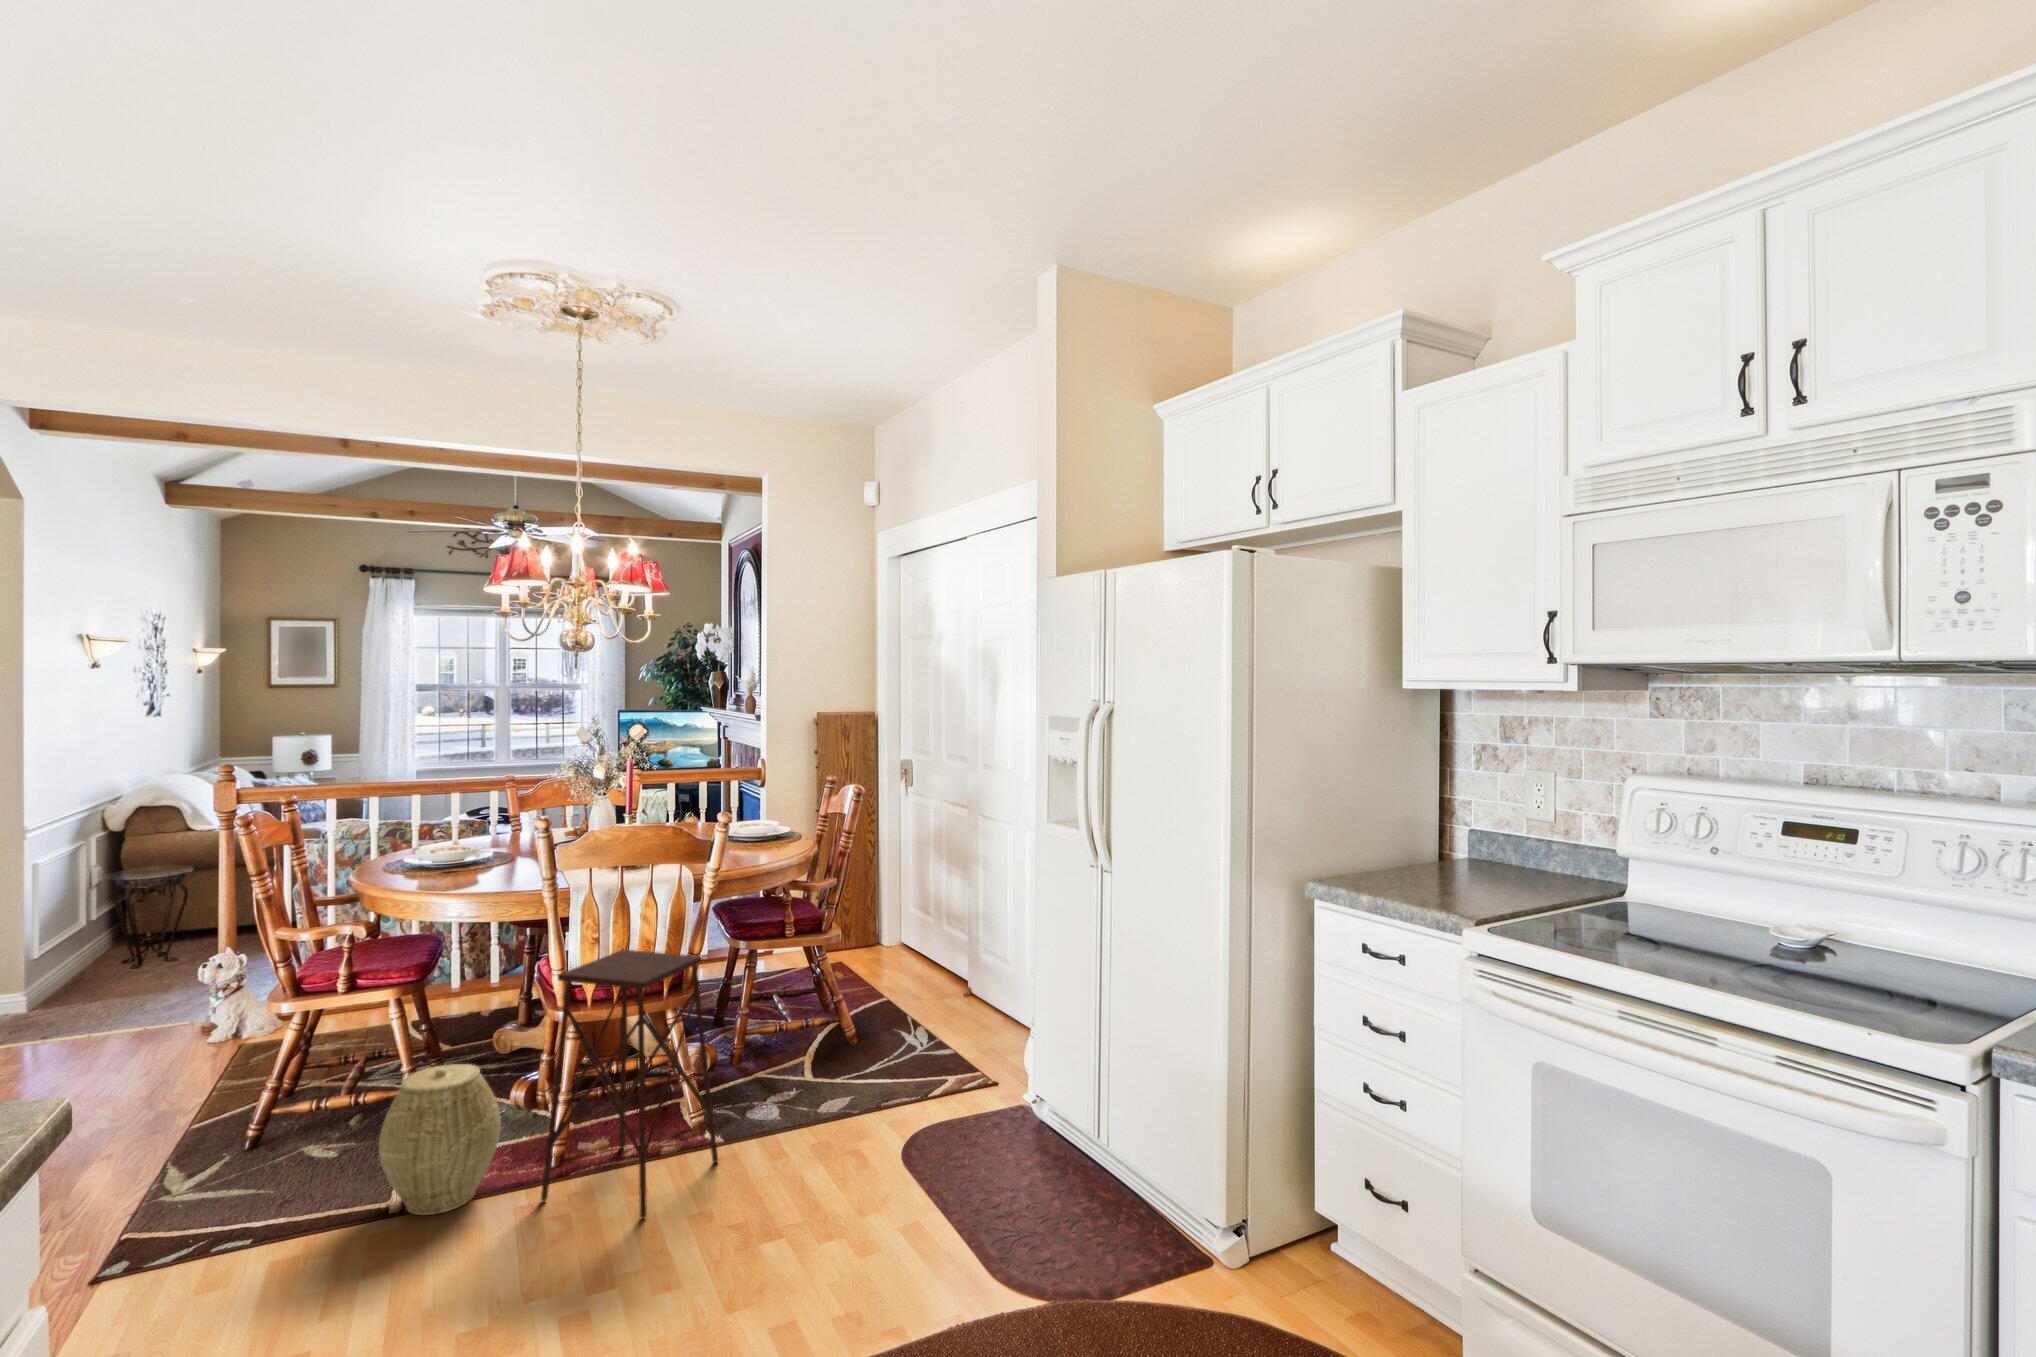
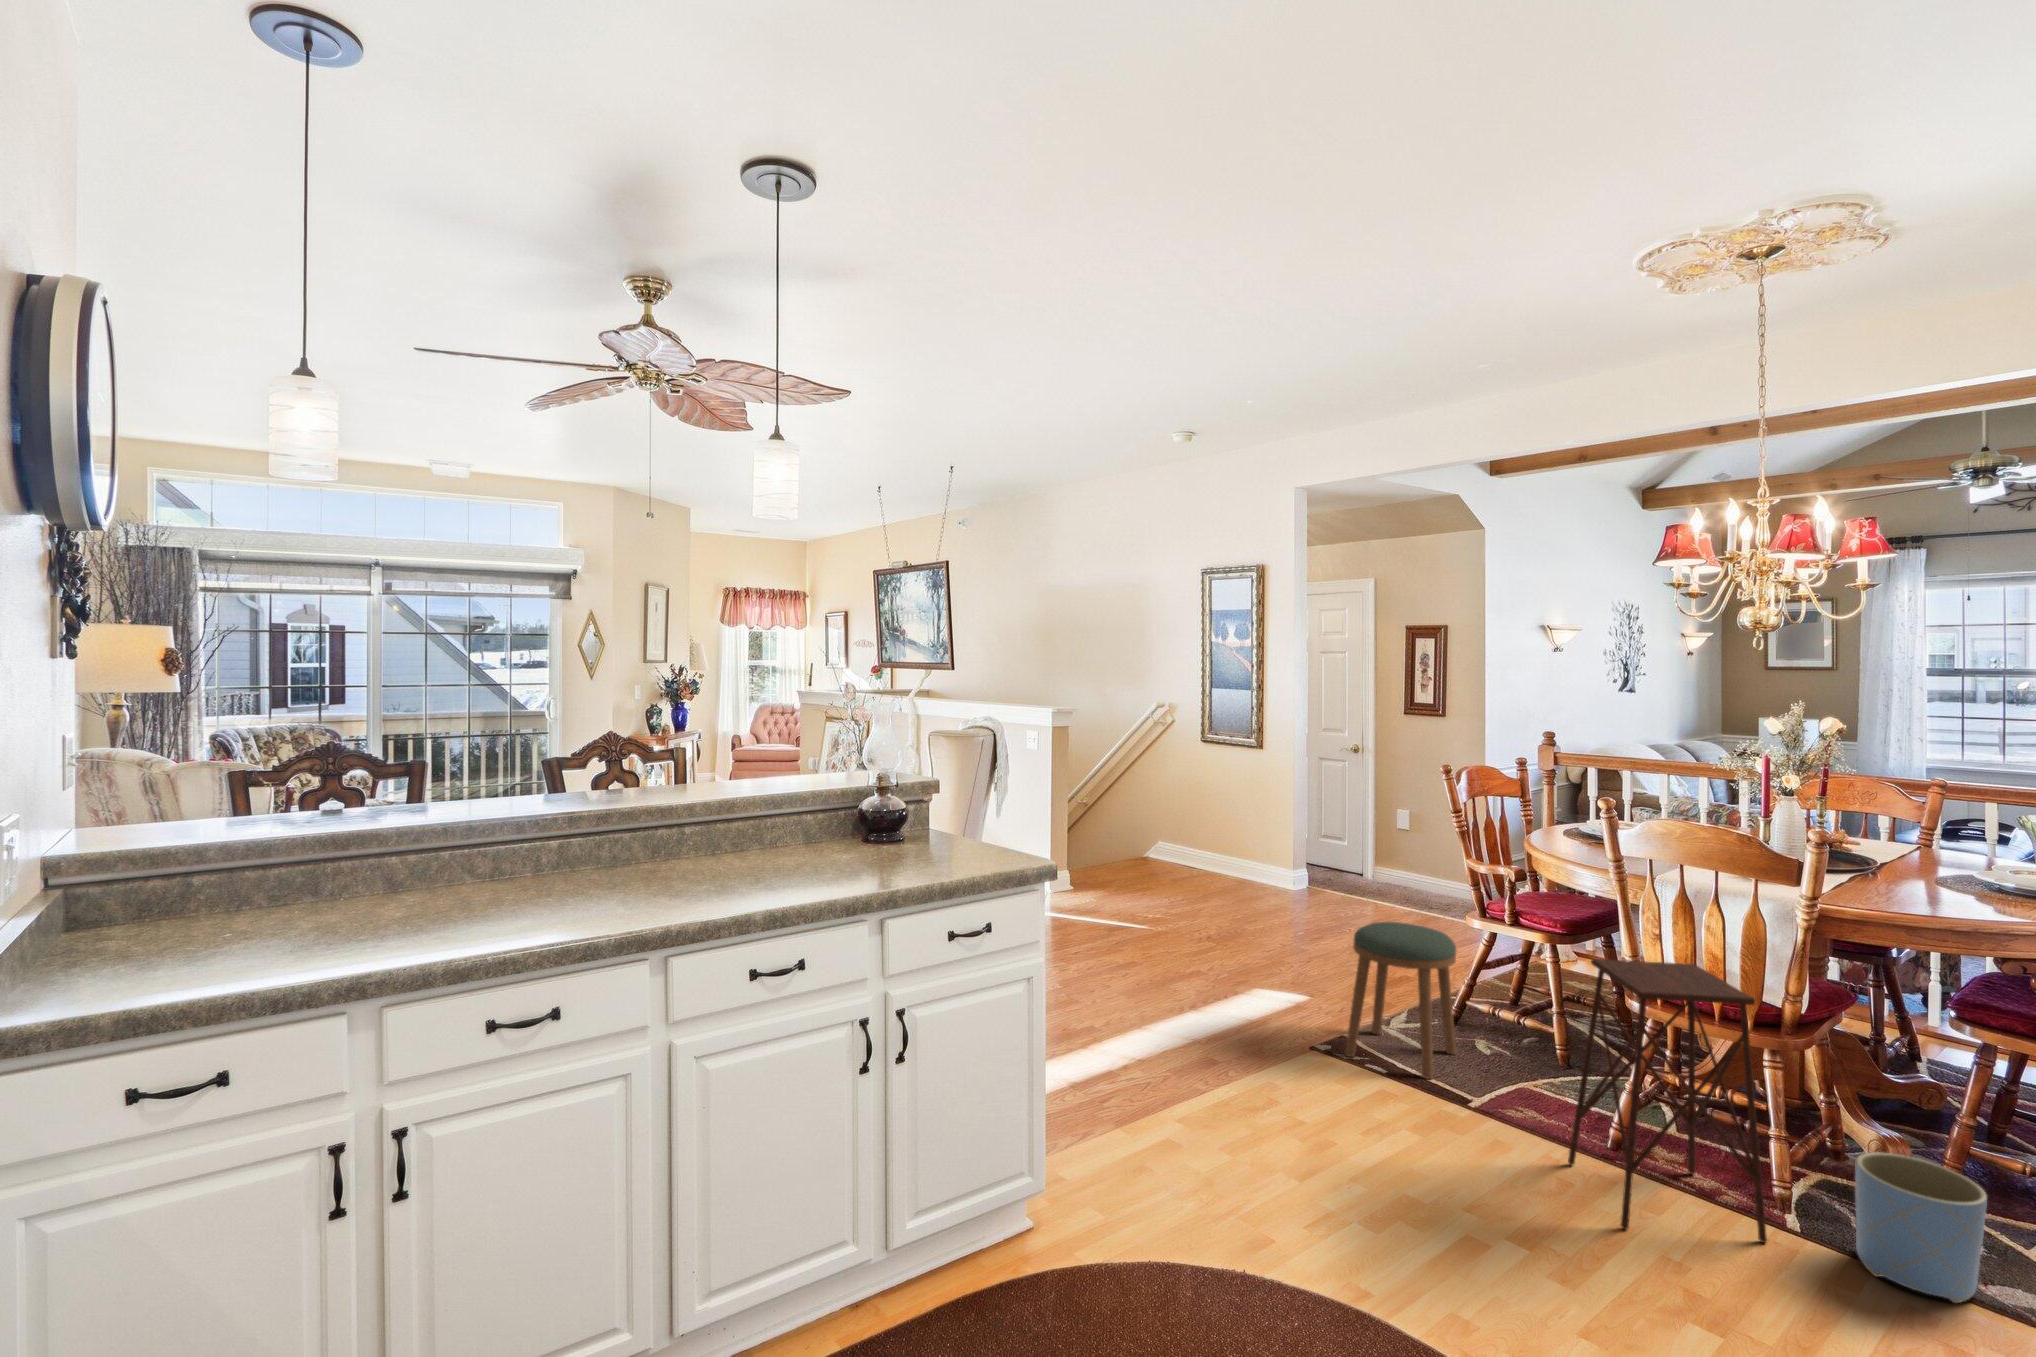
stool: none [149,1027,316,1260] -> present [1345,922,1456,1079]
planter: none [754,1038,828,1140] -> present [1855,1152,1987,1303]
woven basket: present [379,1064,501,1215] -> none [1461,1003,1563,1130]

